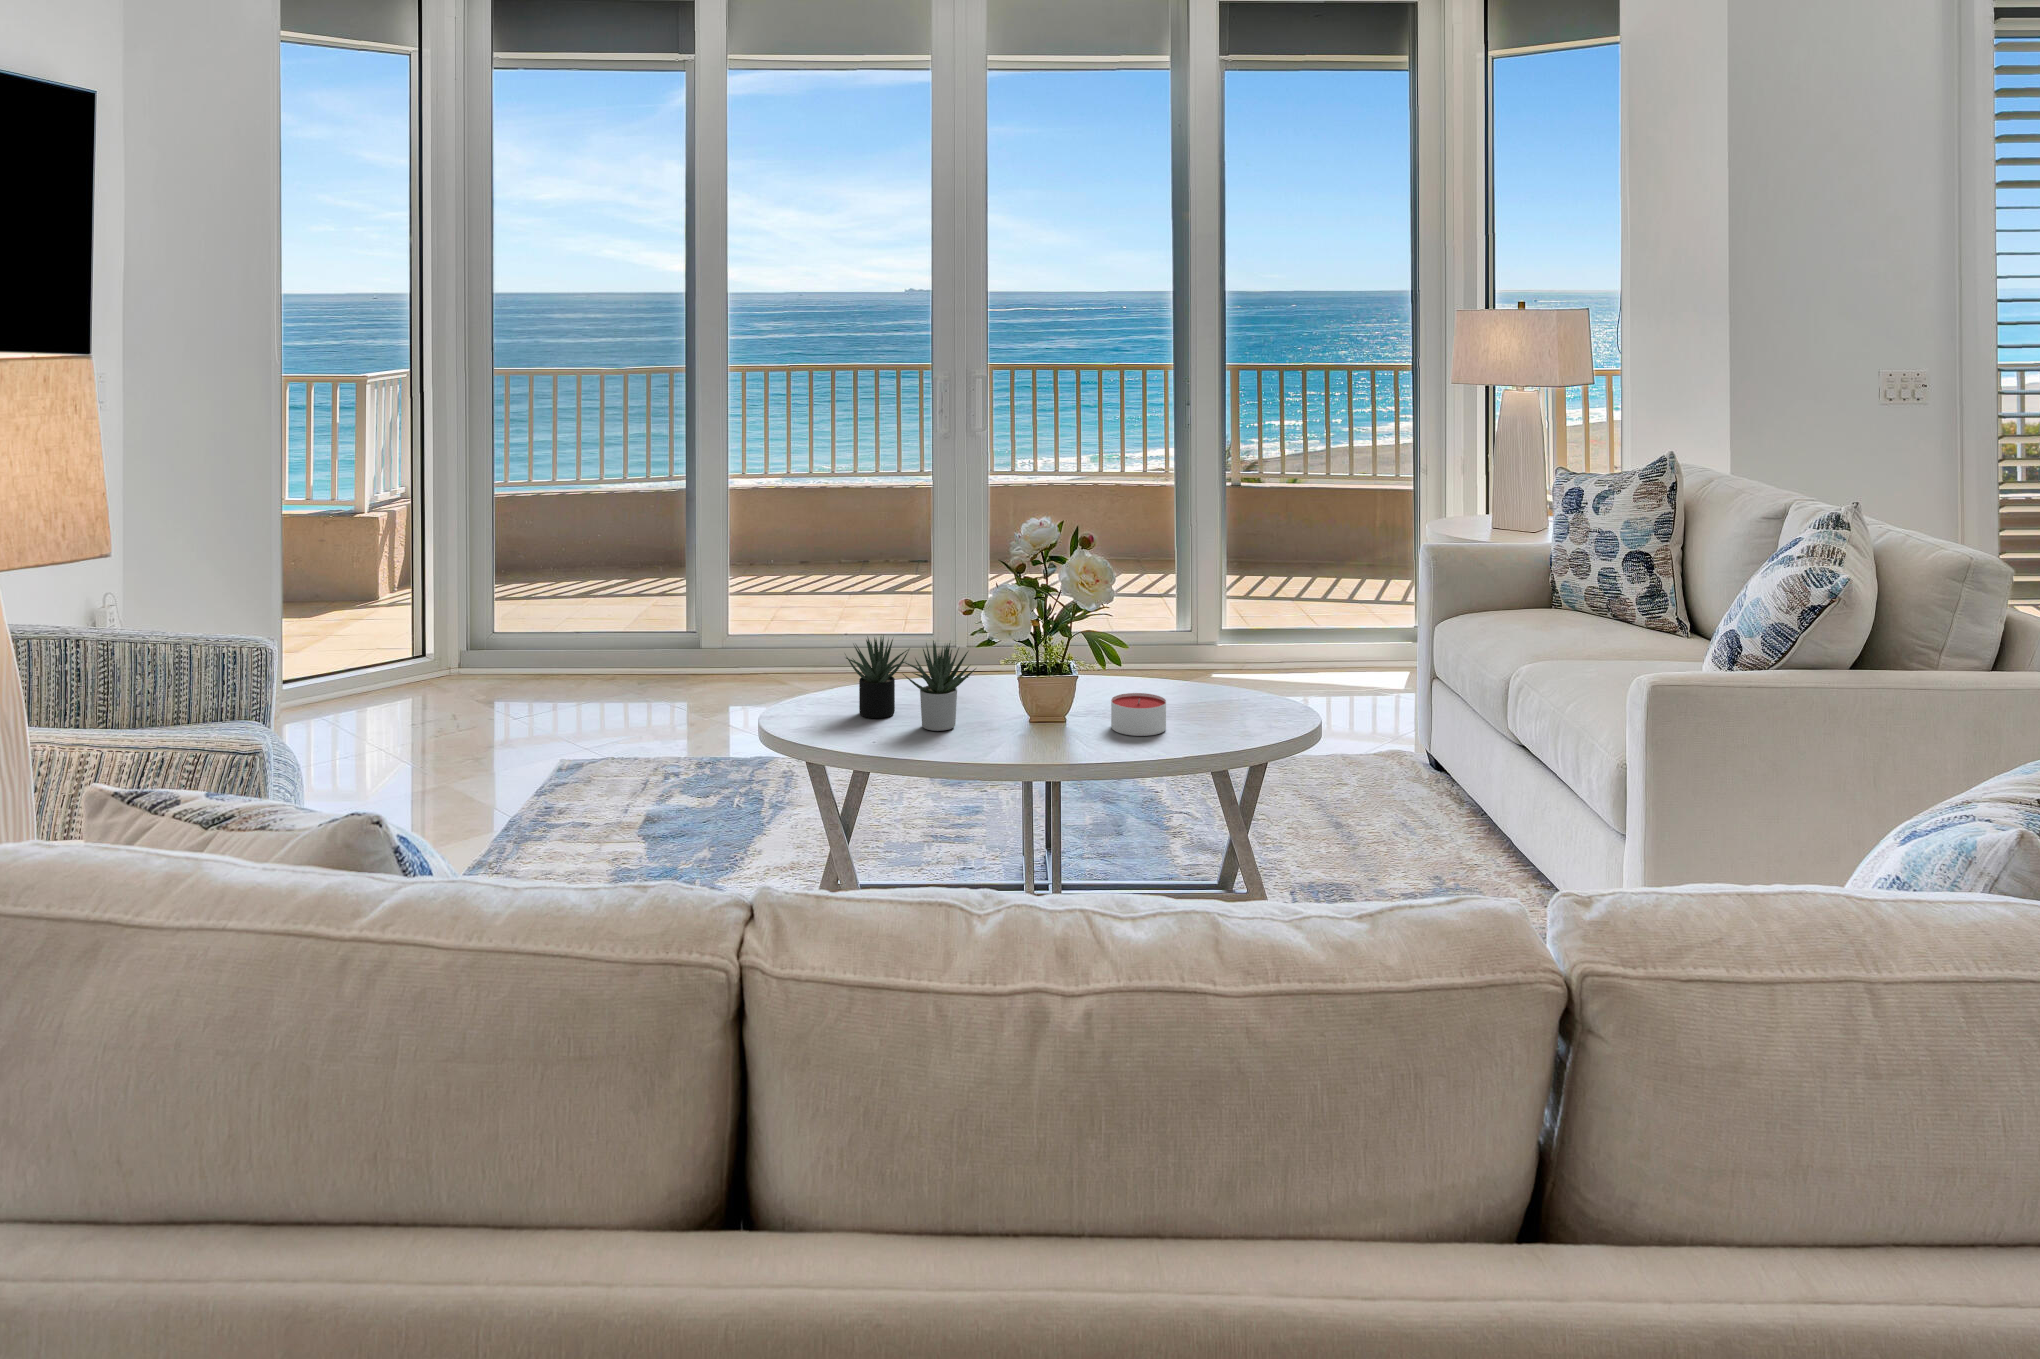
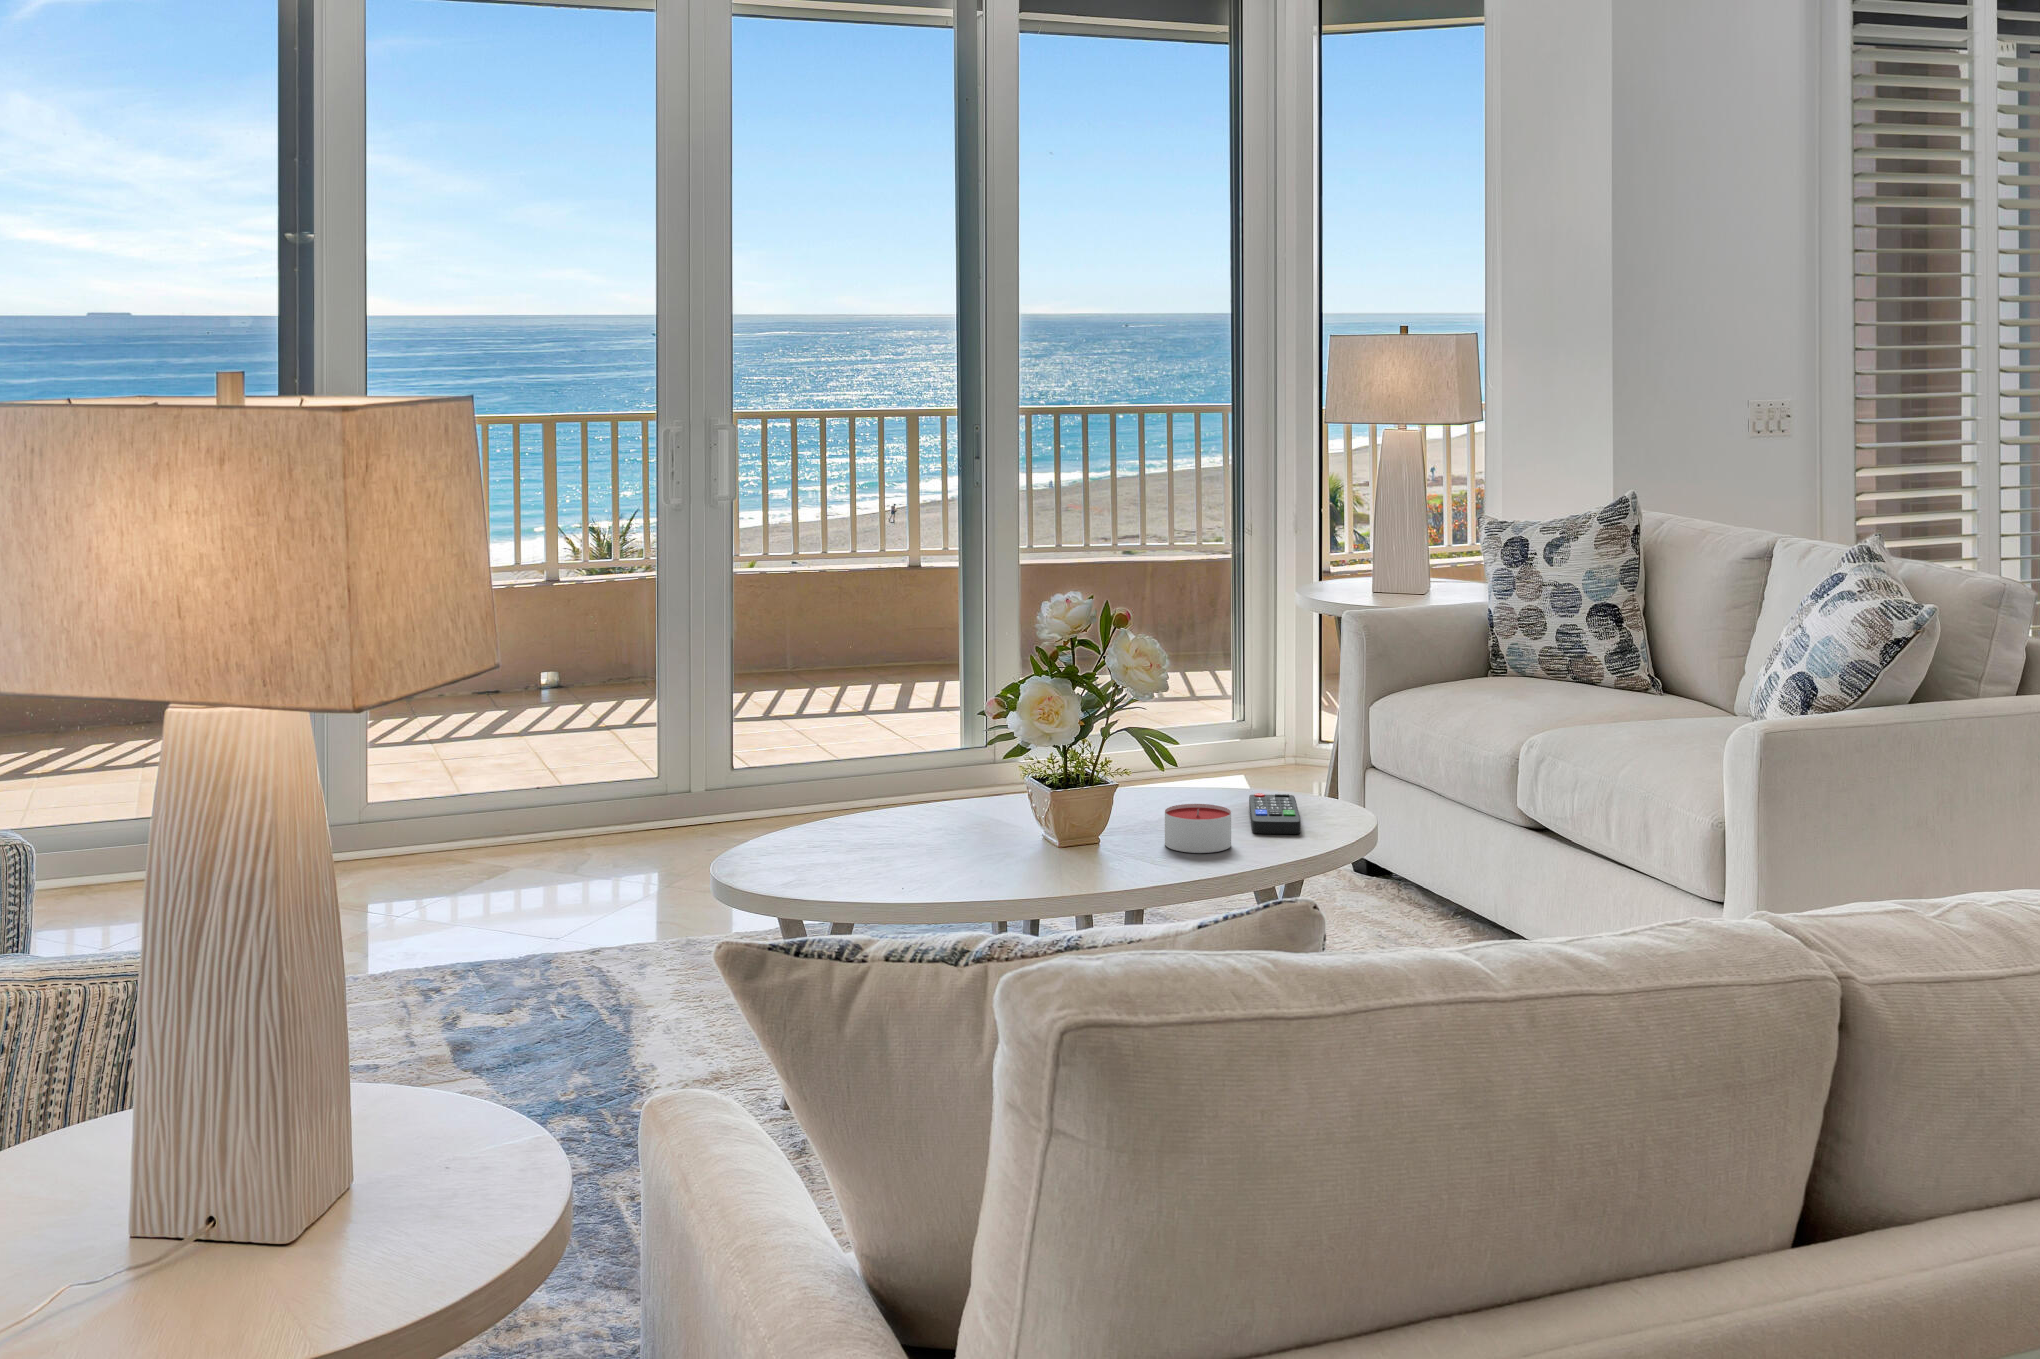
succulent plant: present [846,636,975,731] -> none [826,756,1019,872]
remote control: none [1198,689,1261,728] -> present [1249,793,1301,834]

